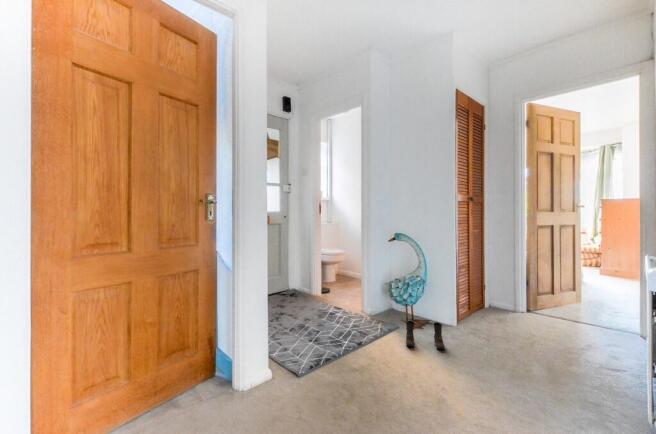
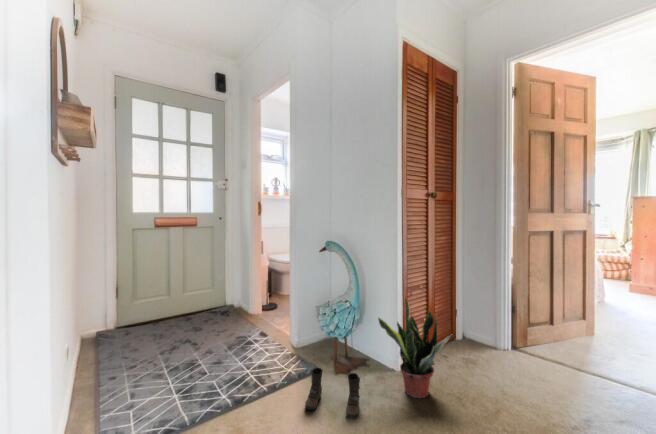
potted plant: none [448,272,501,339] -> present [378,299,451,398]

